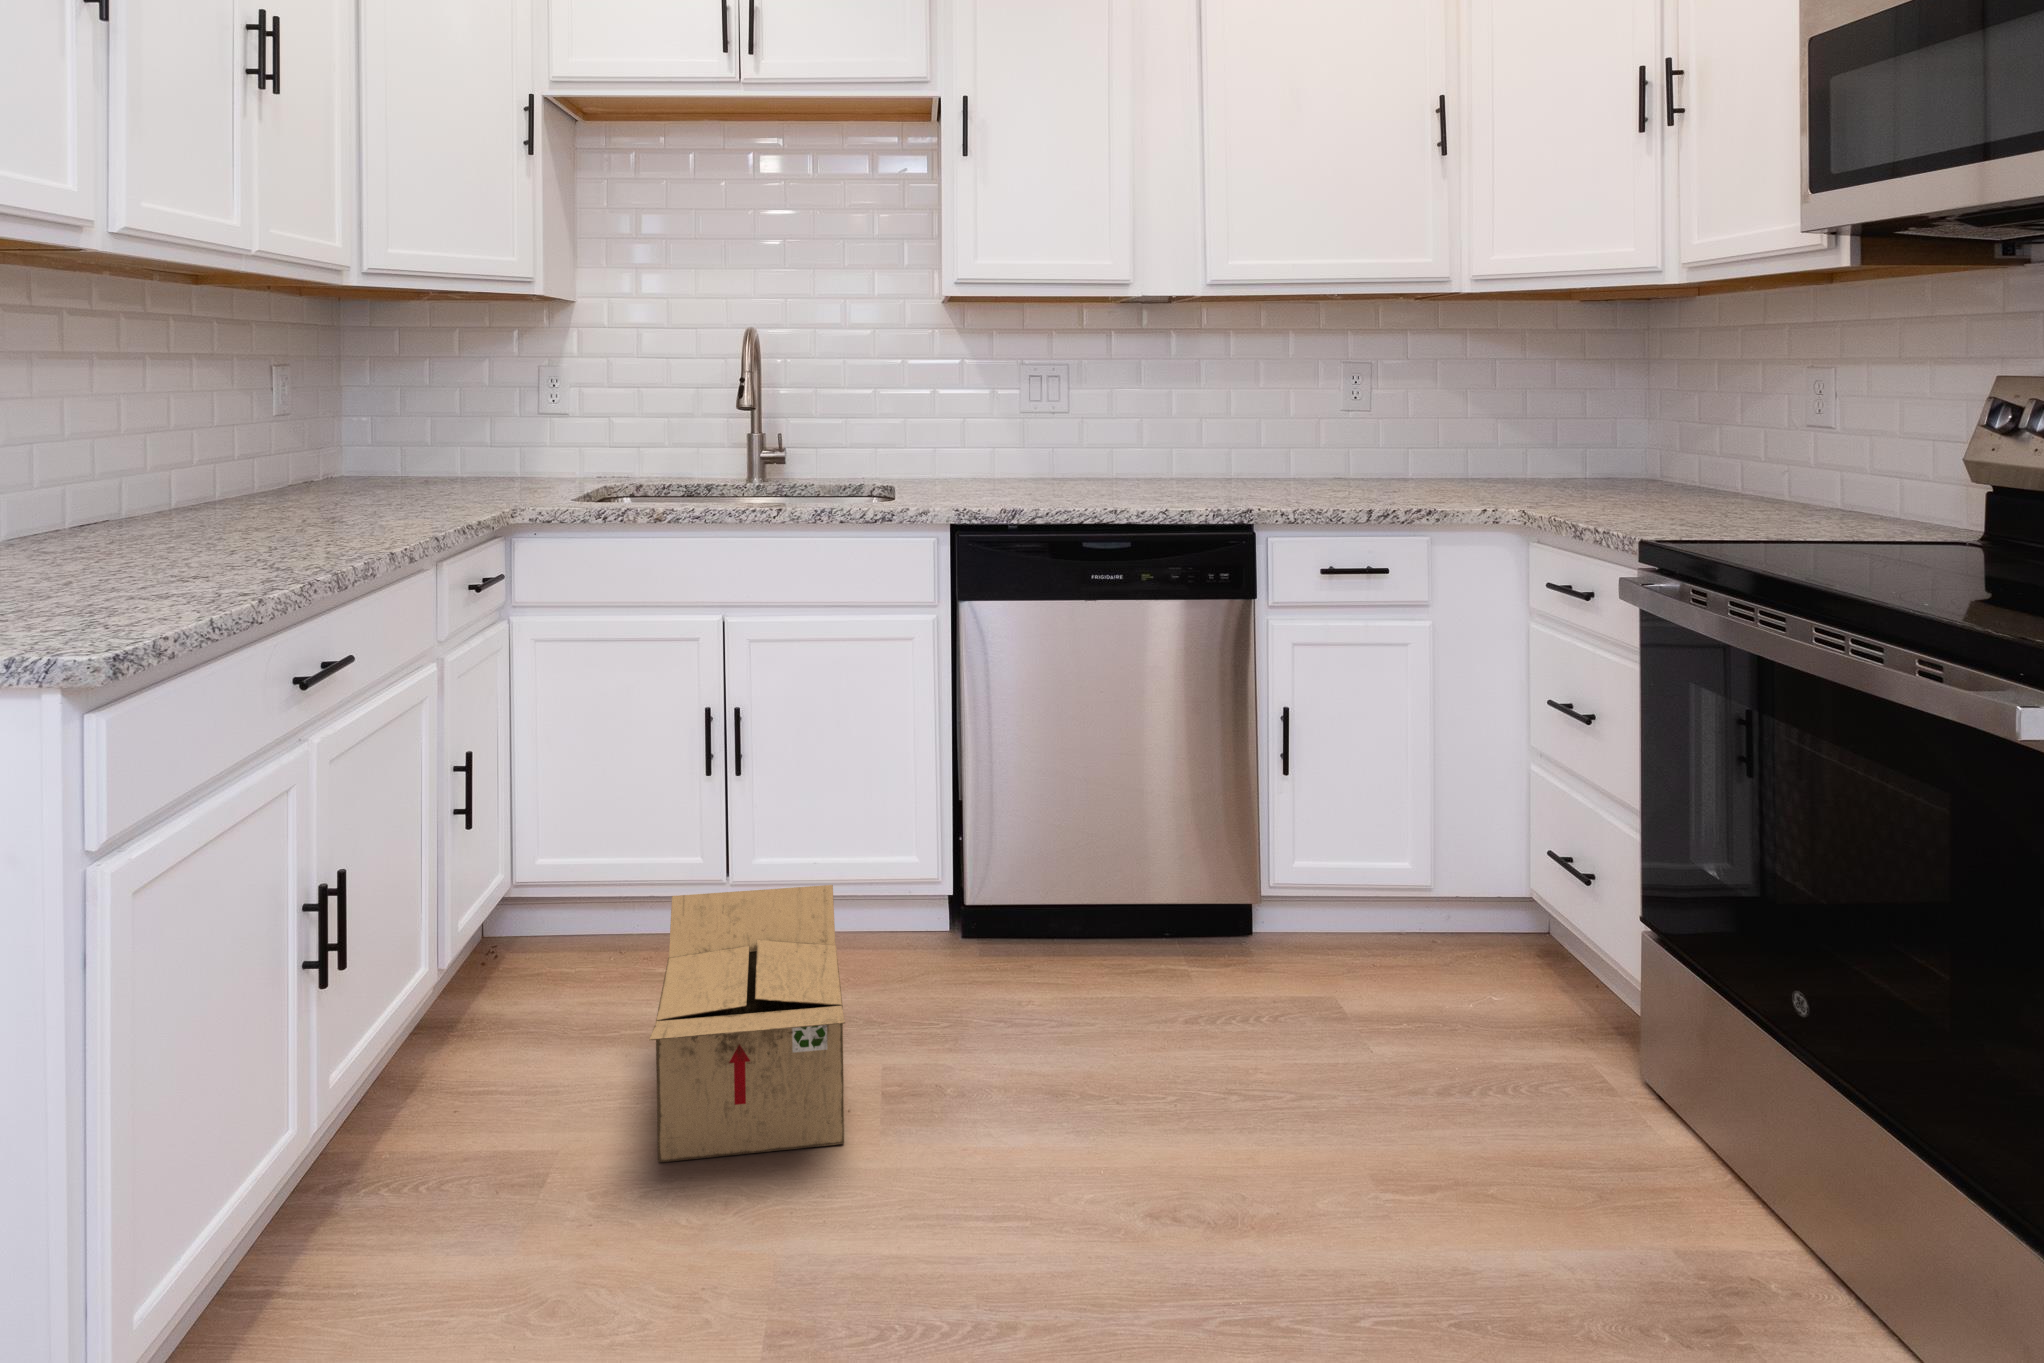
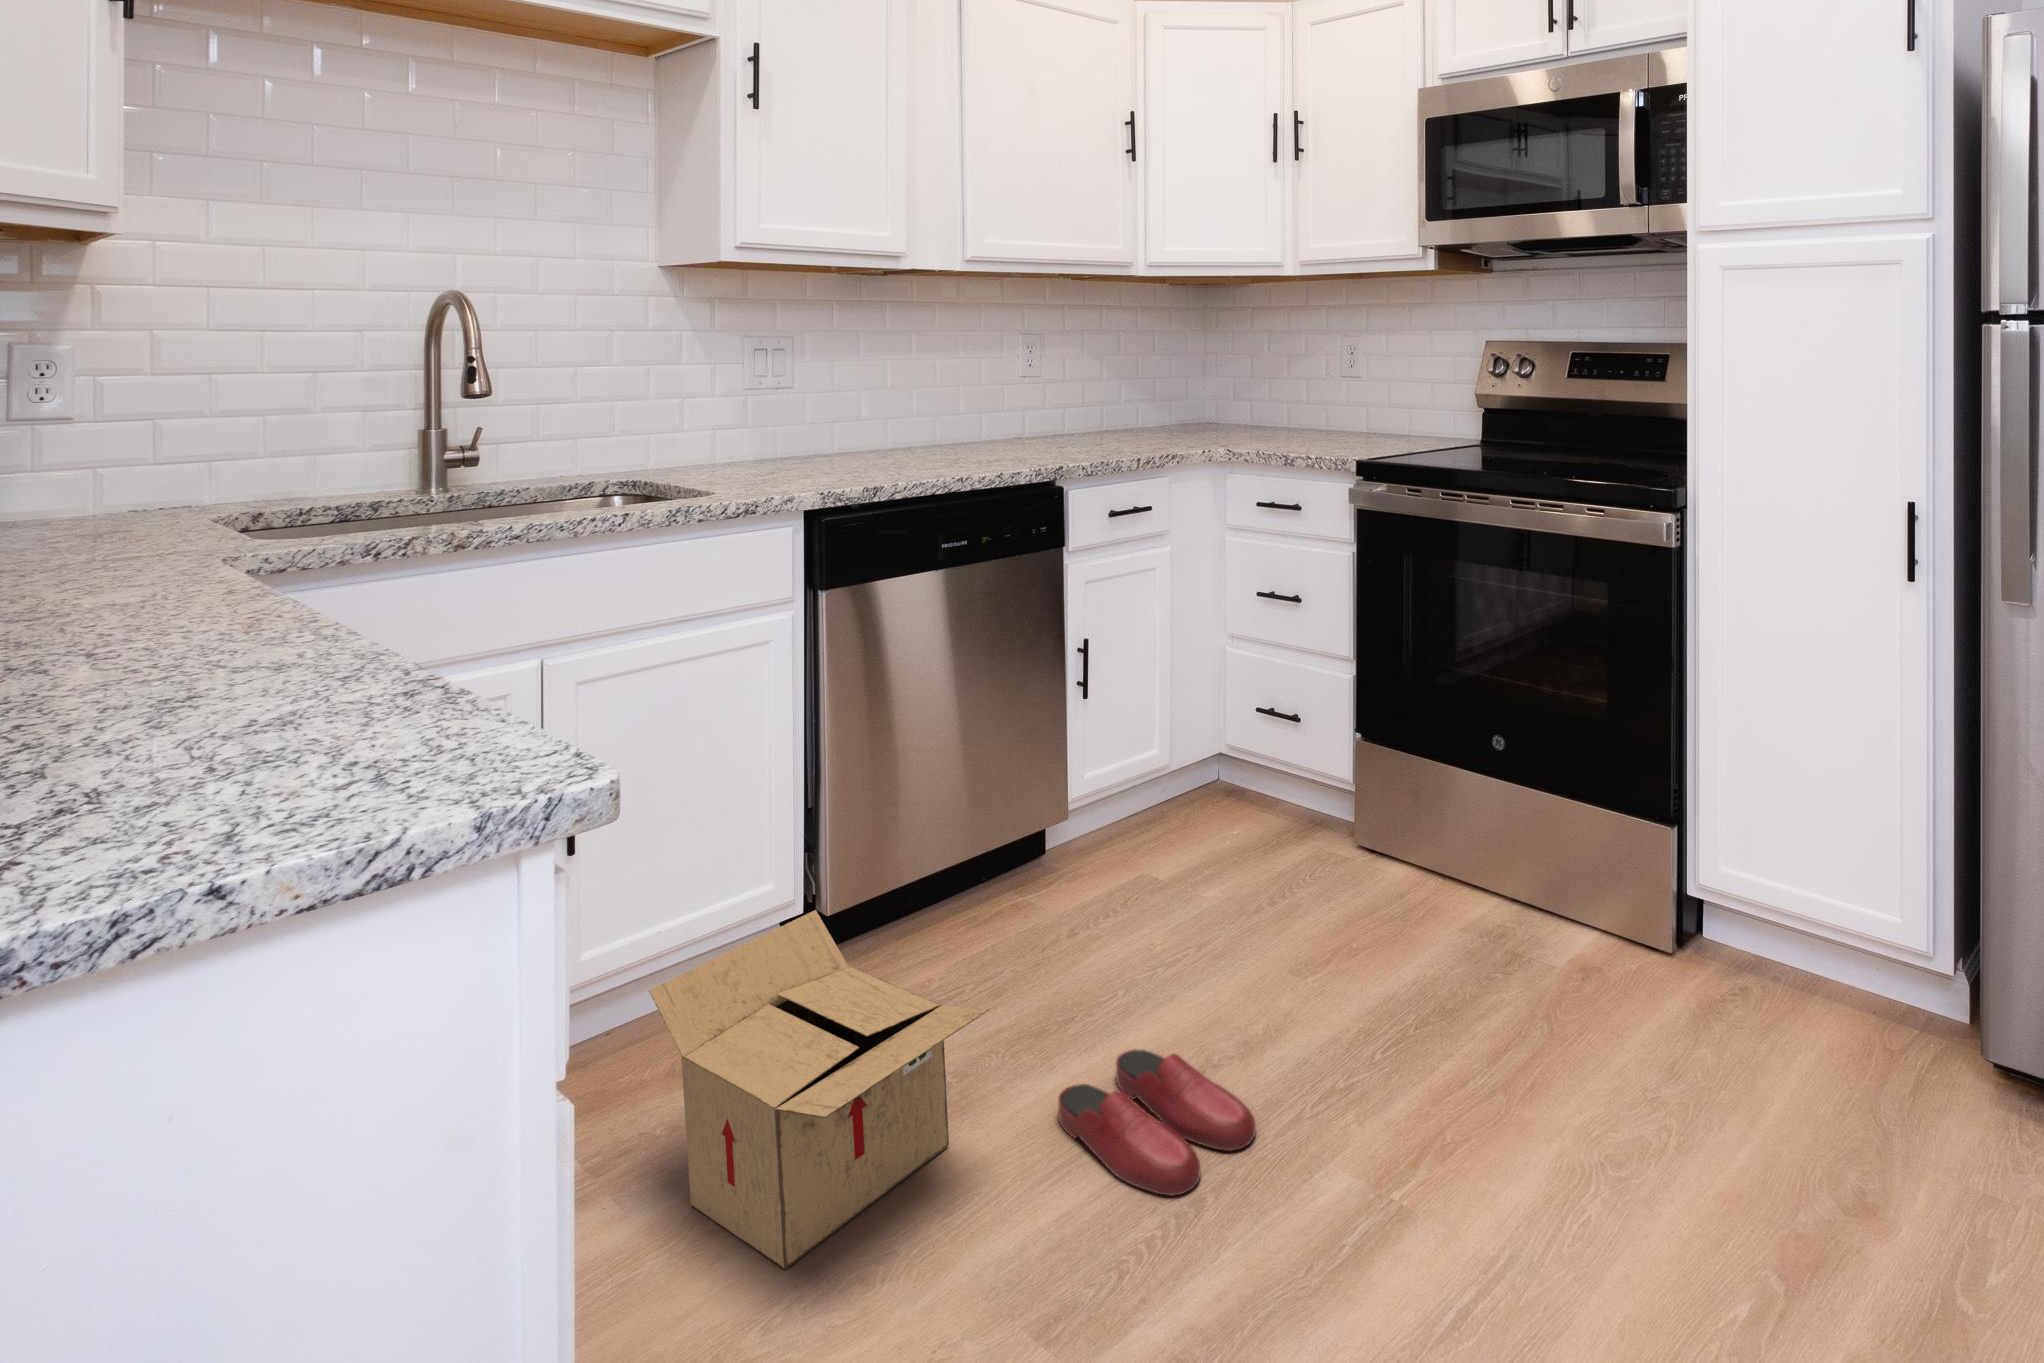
slippers: none [917,1148,1085,1306] -> present [1058,1050,1256,1196]

